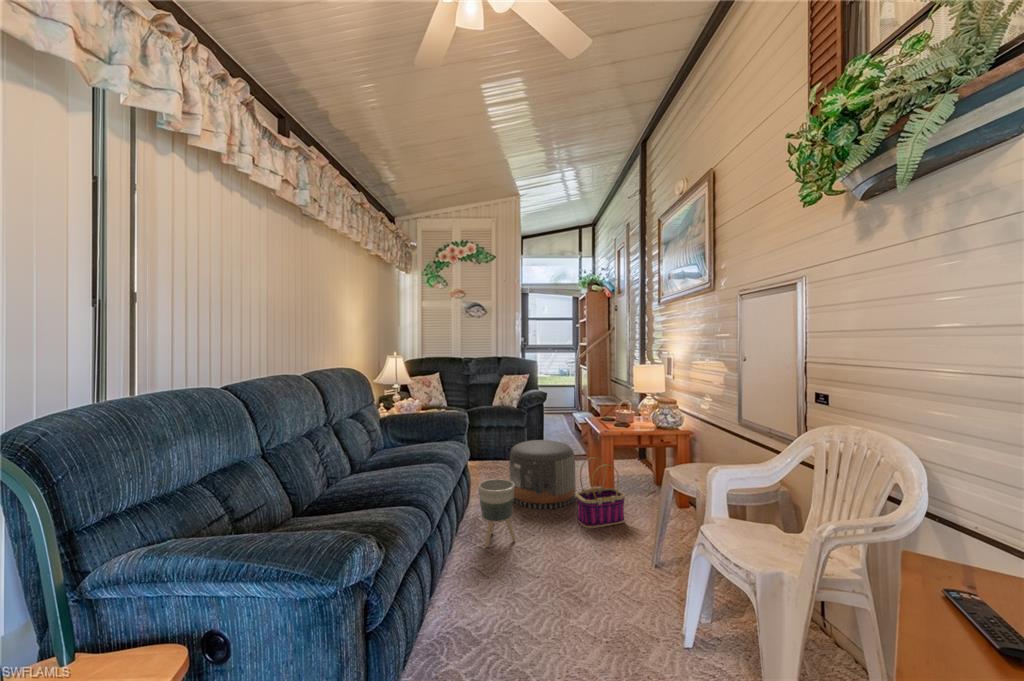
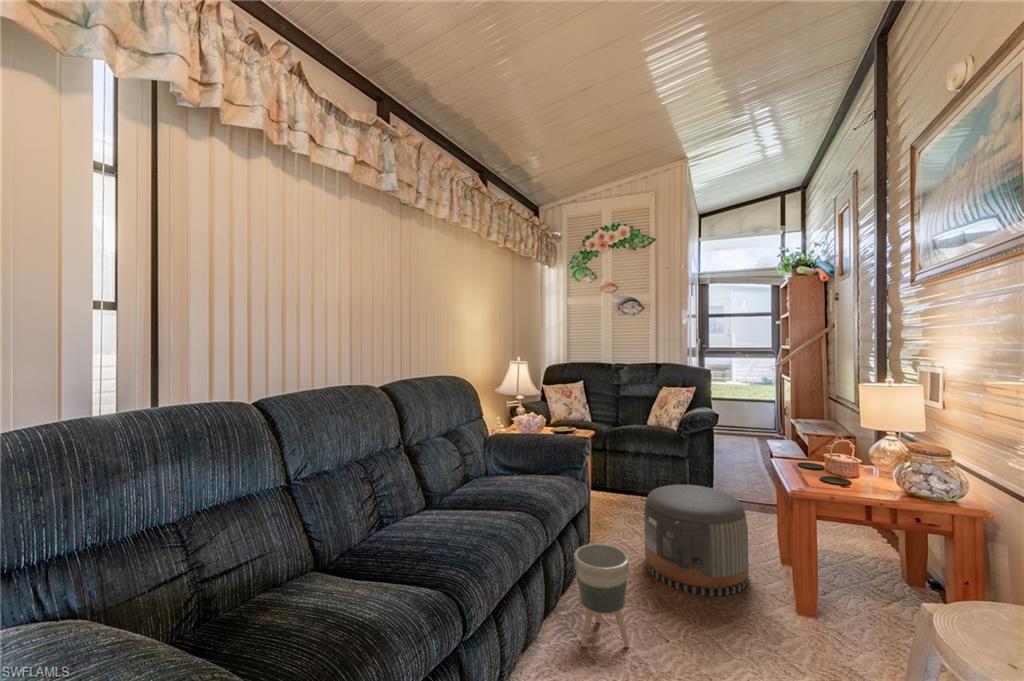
basket: present [576,457,625,528] -> none [740,532,835,657]

